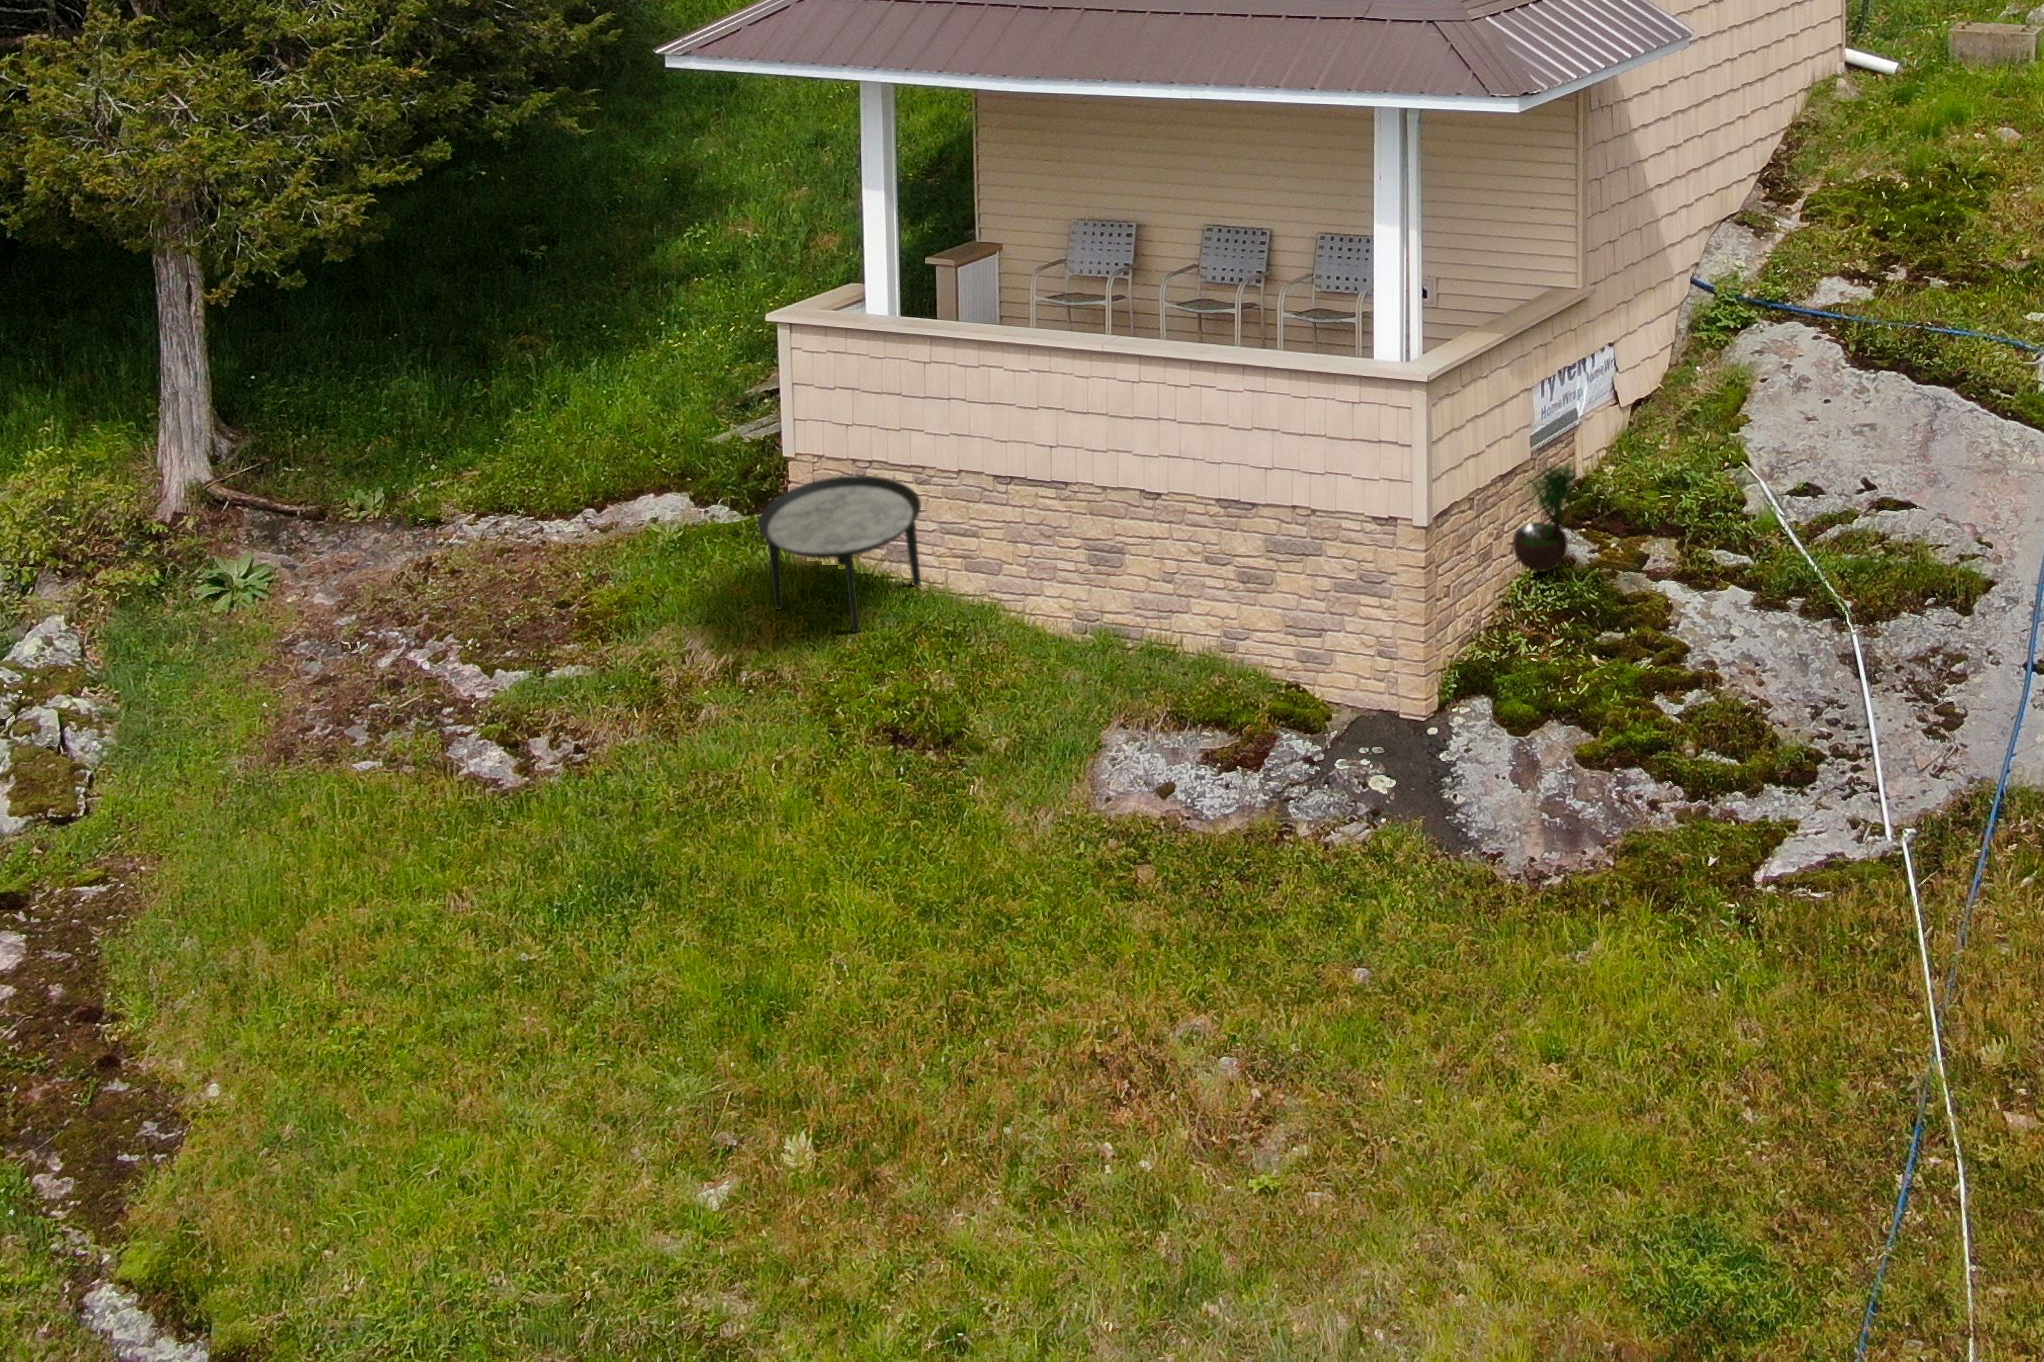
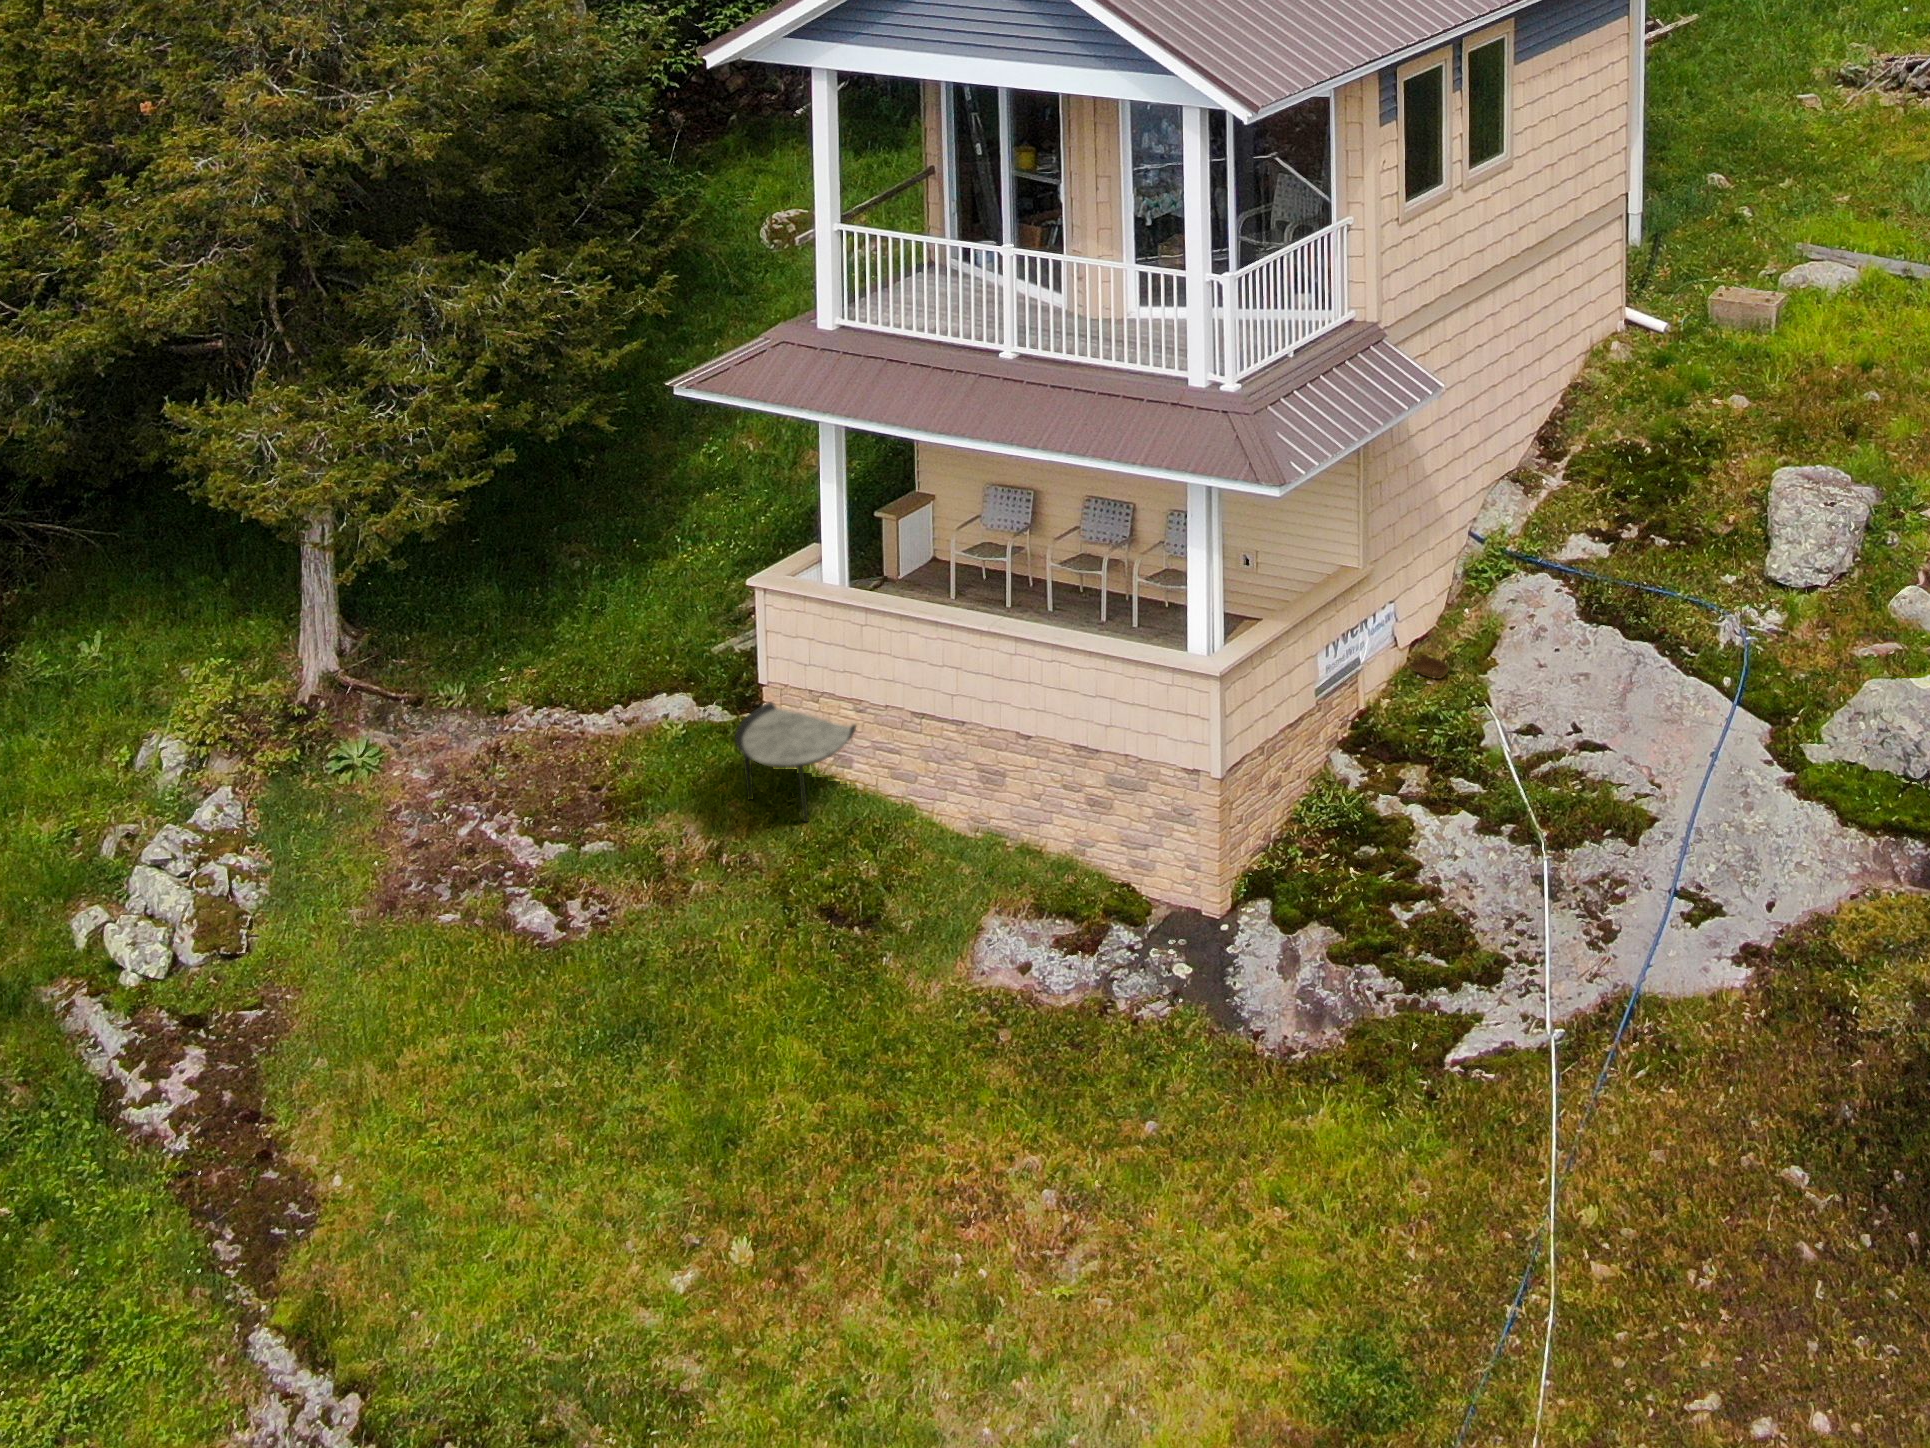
basket: none [1621,419,1692,455] -> present [1410,655,1449,679]
potted tree: present [1513,459,1580,572] -> none [1303,702,1357,789]

